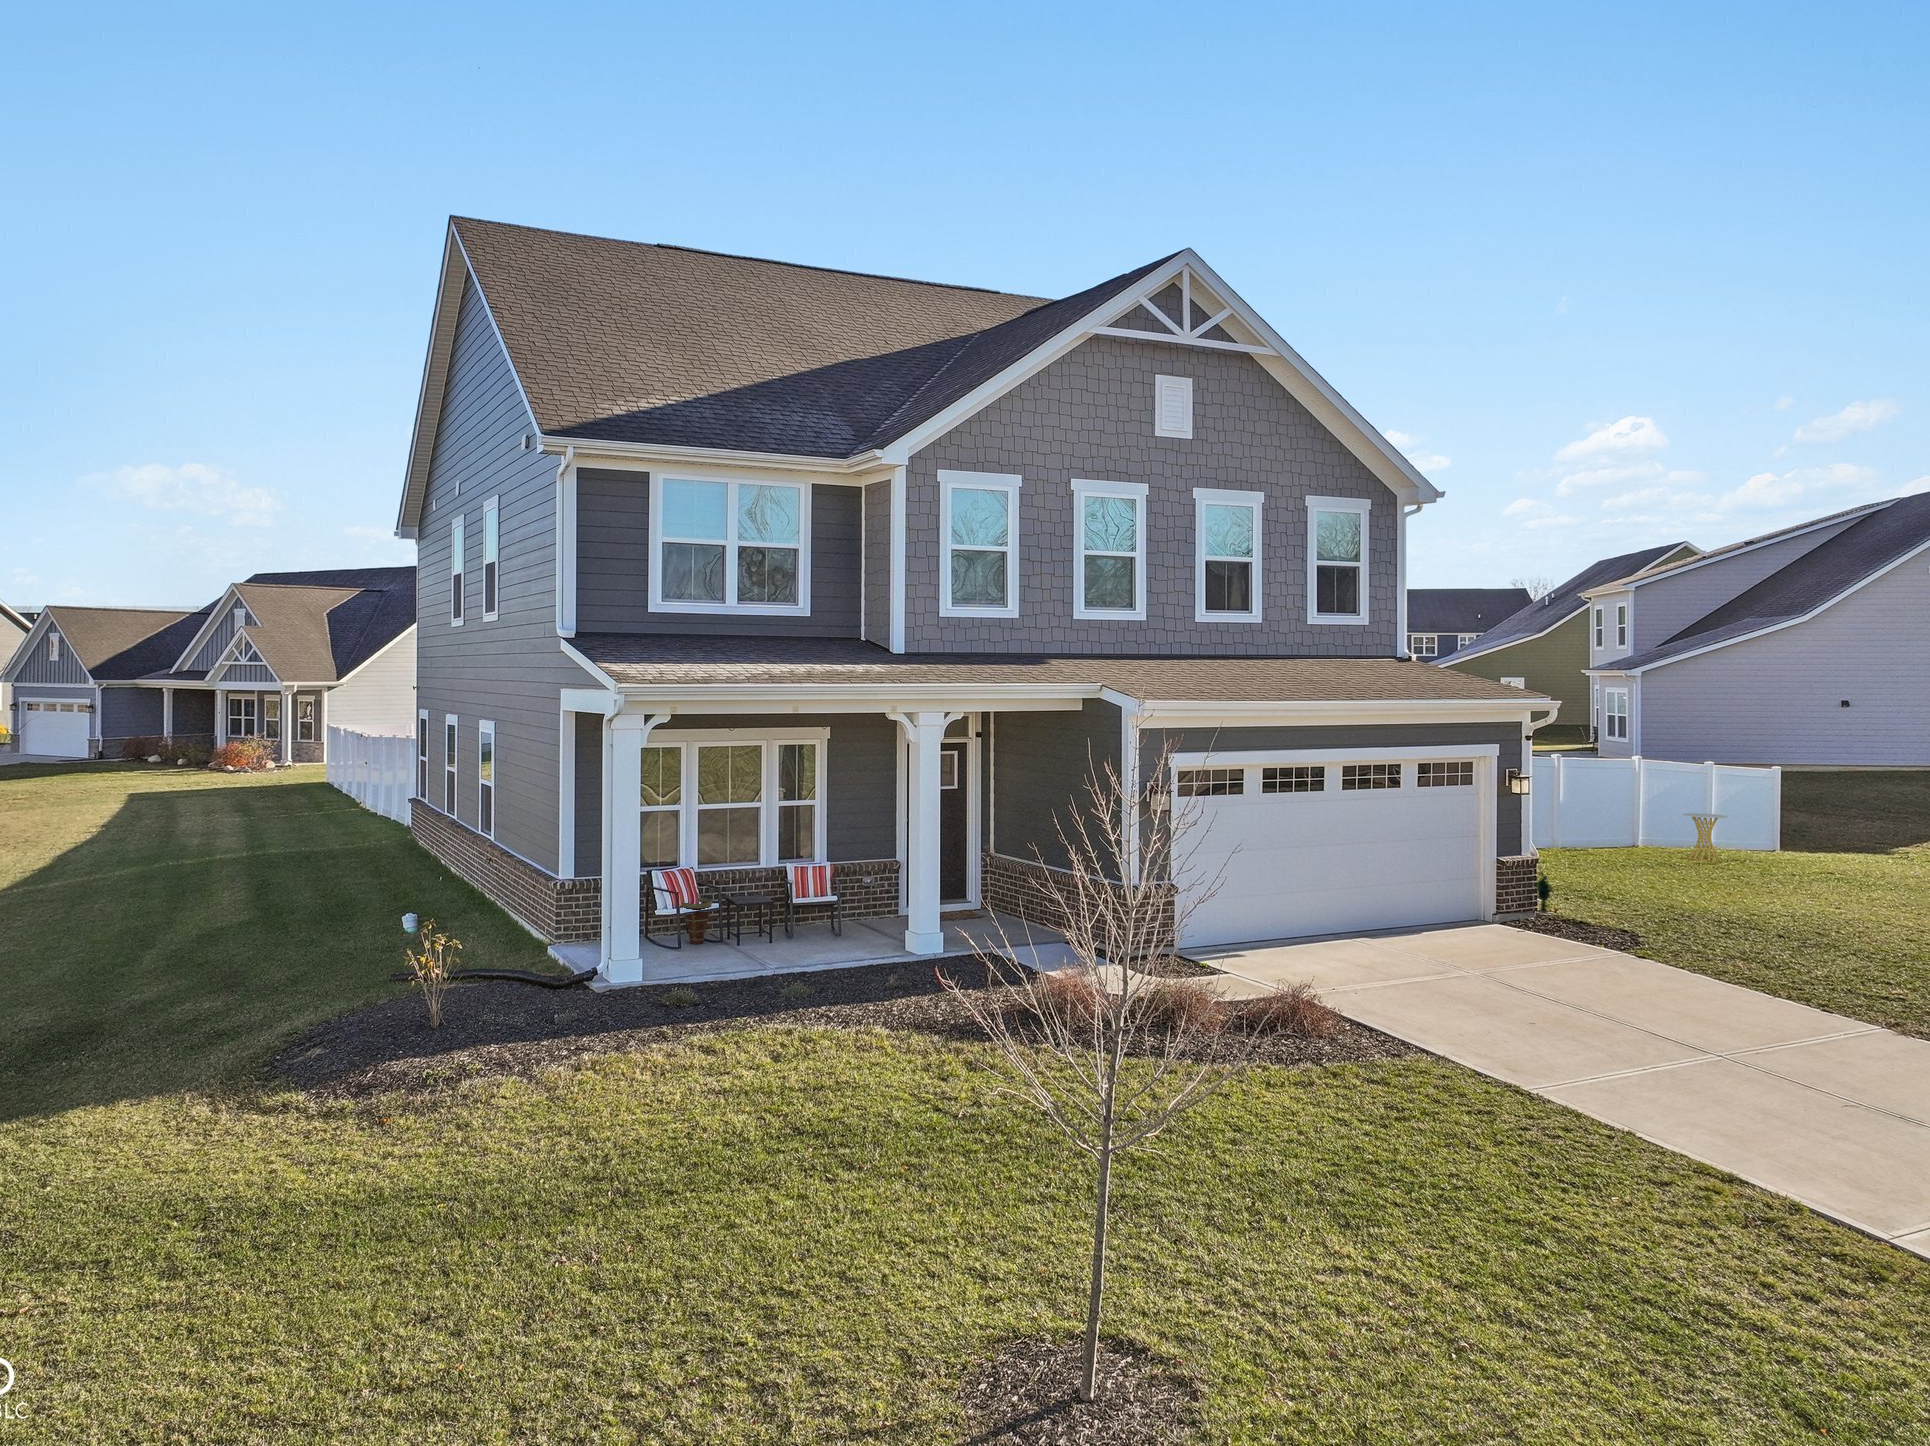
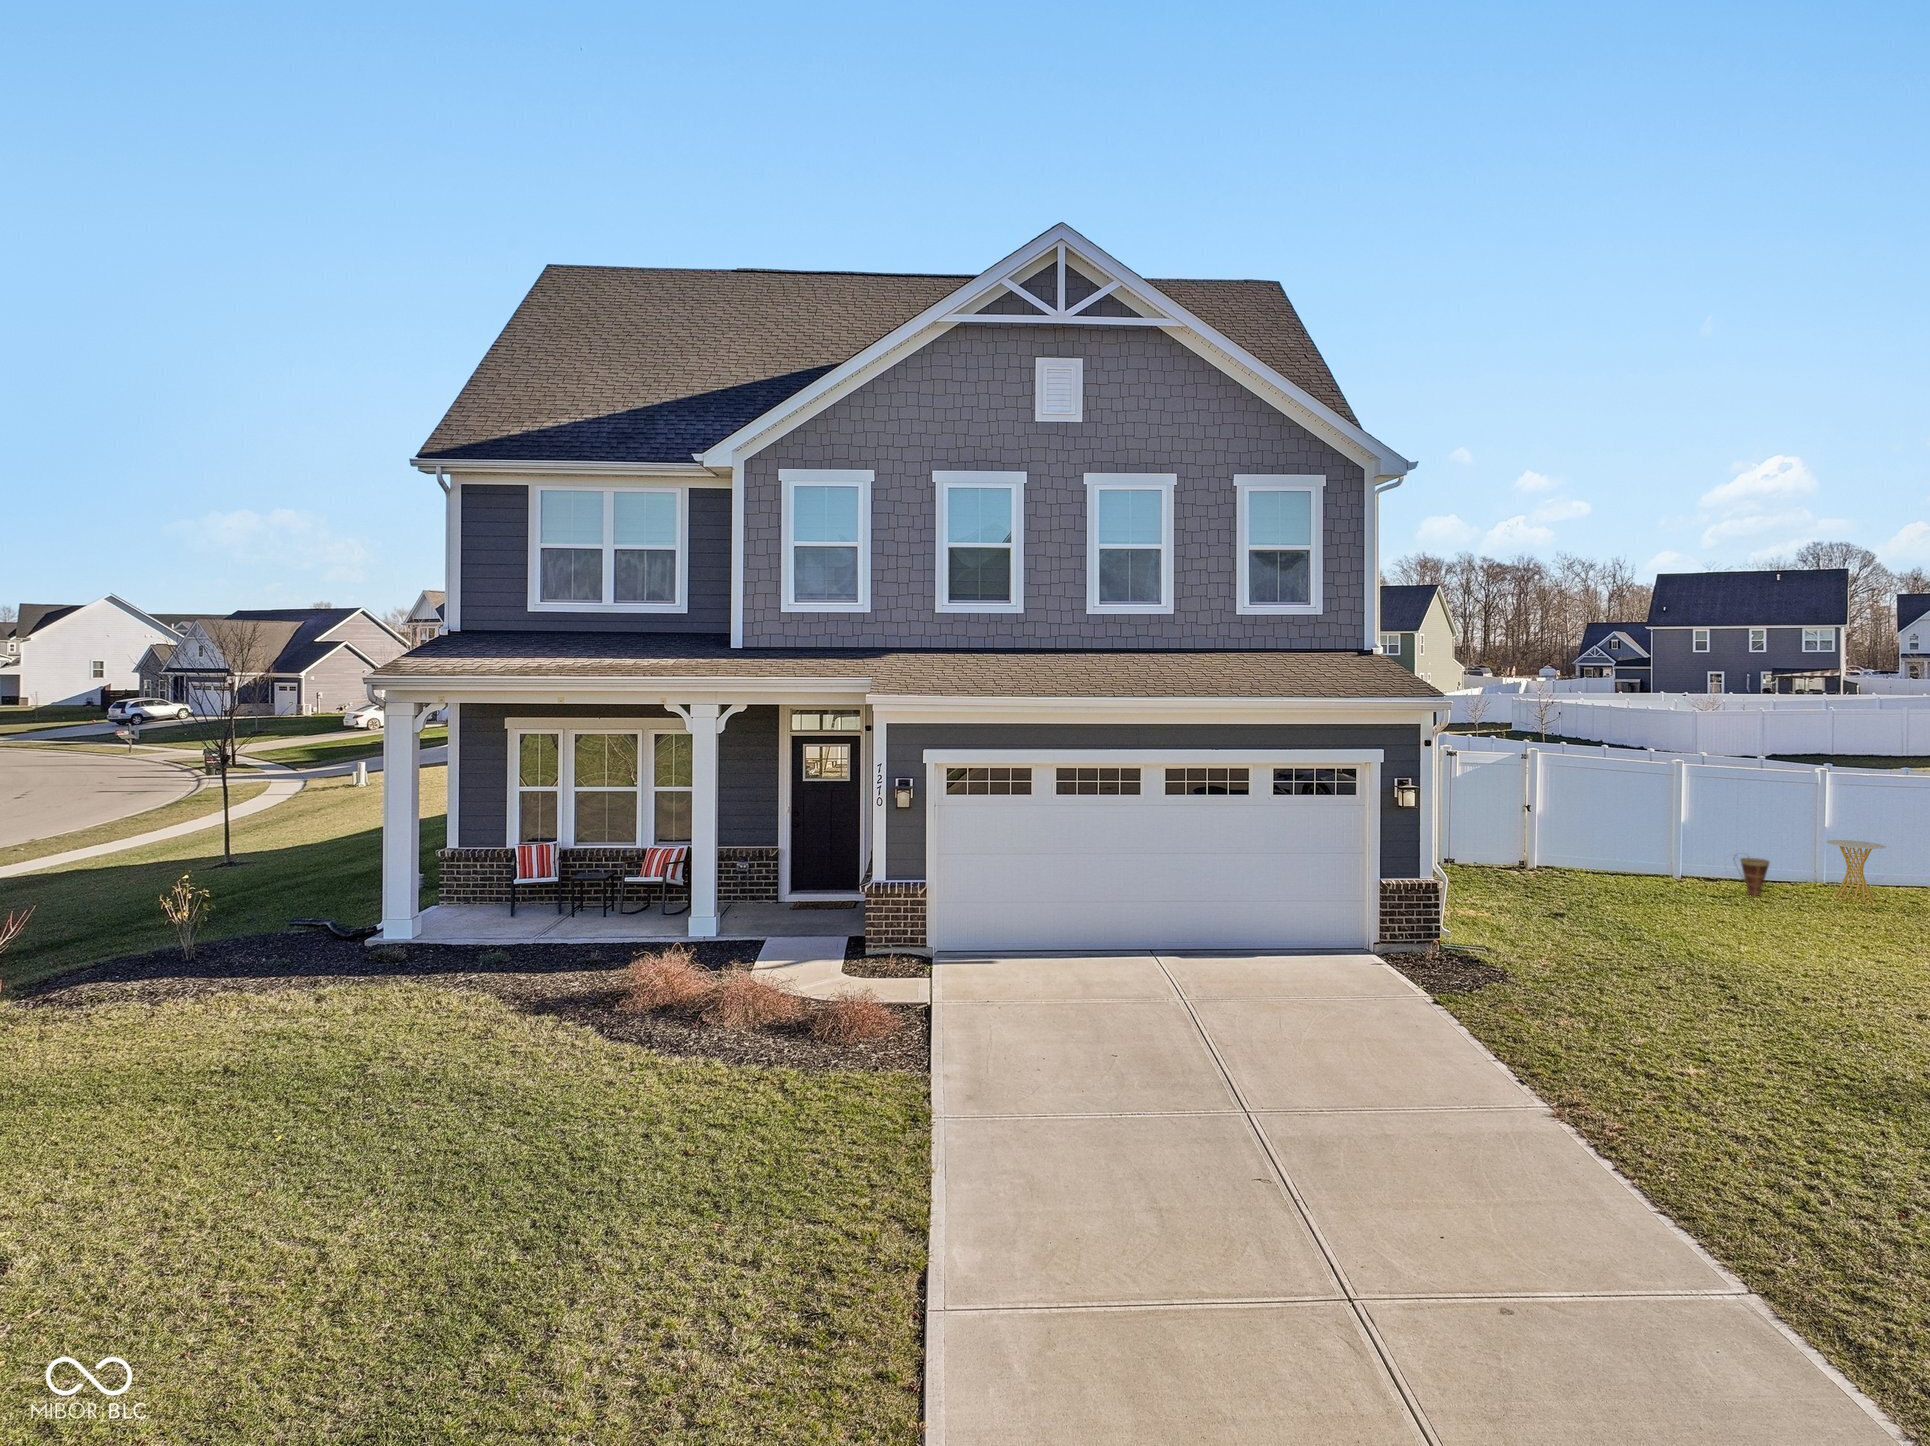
decorative plant: present [1535,872,1553,913] -> none [1437,903,1461,952]
basket: present [673,893,712,944] -> present [1734,855,1769,896]

